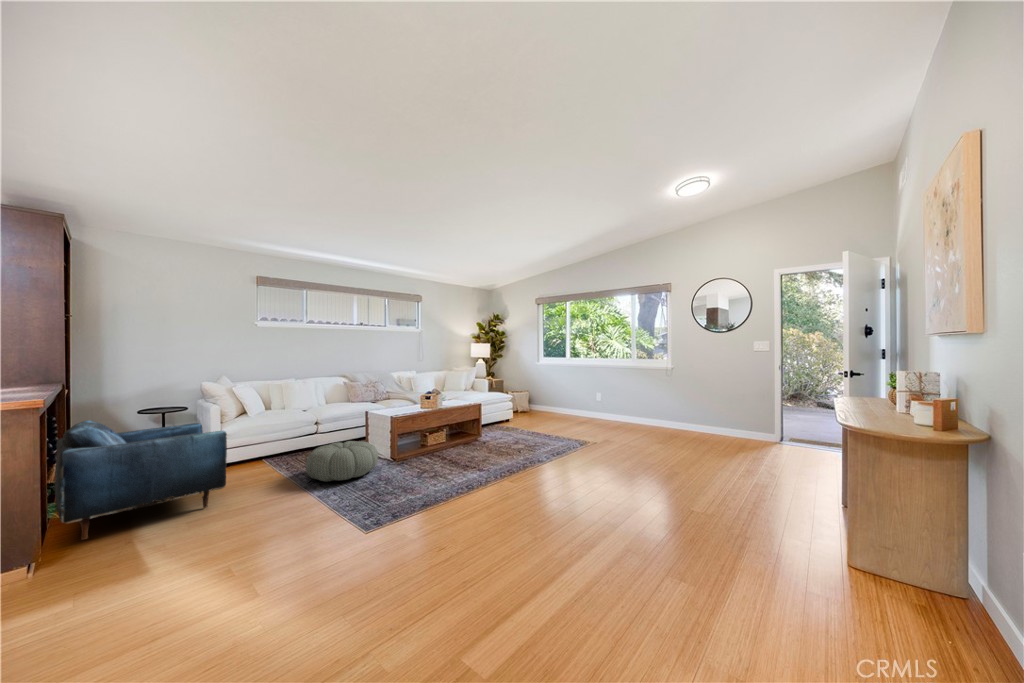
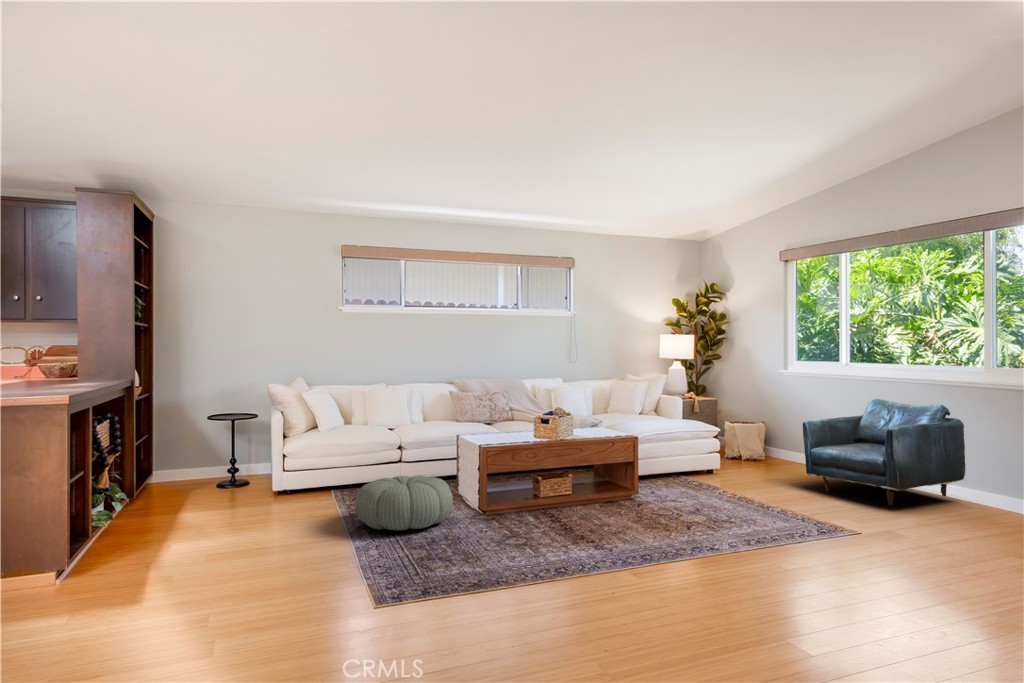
armchair: present [55,420,227,540] -> present [803,399,965,505]

